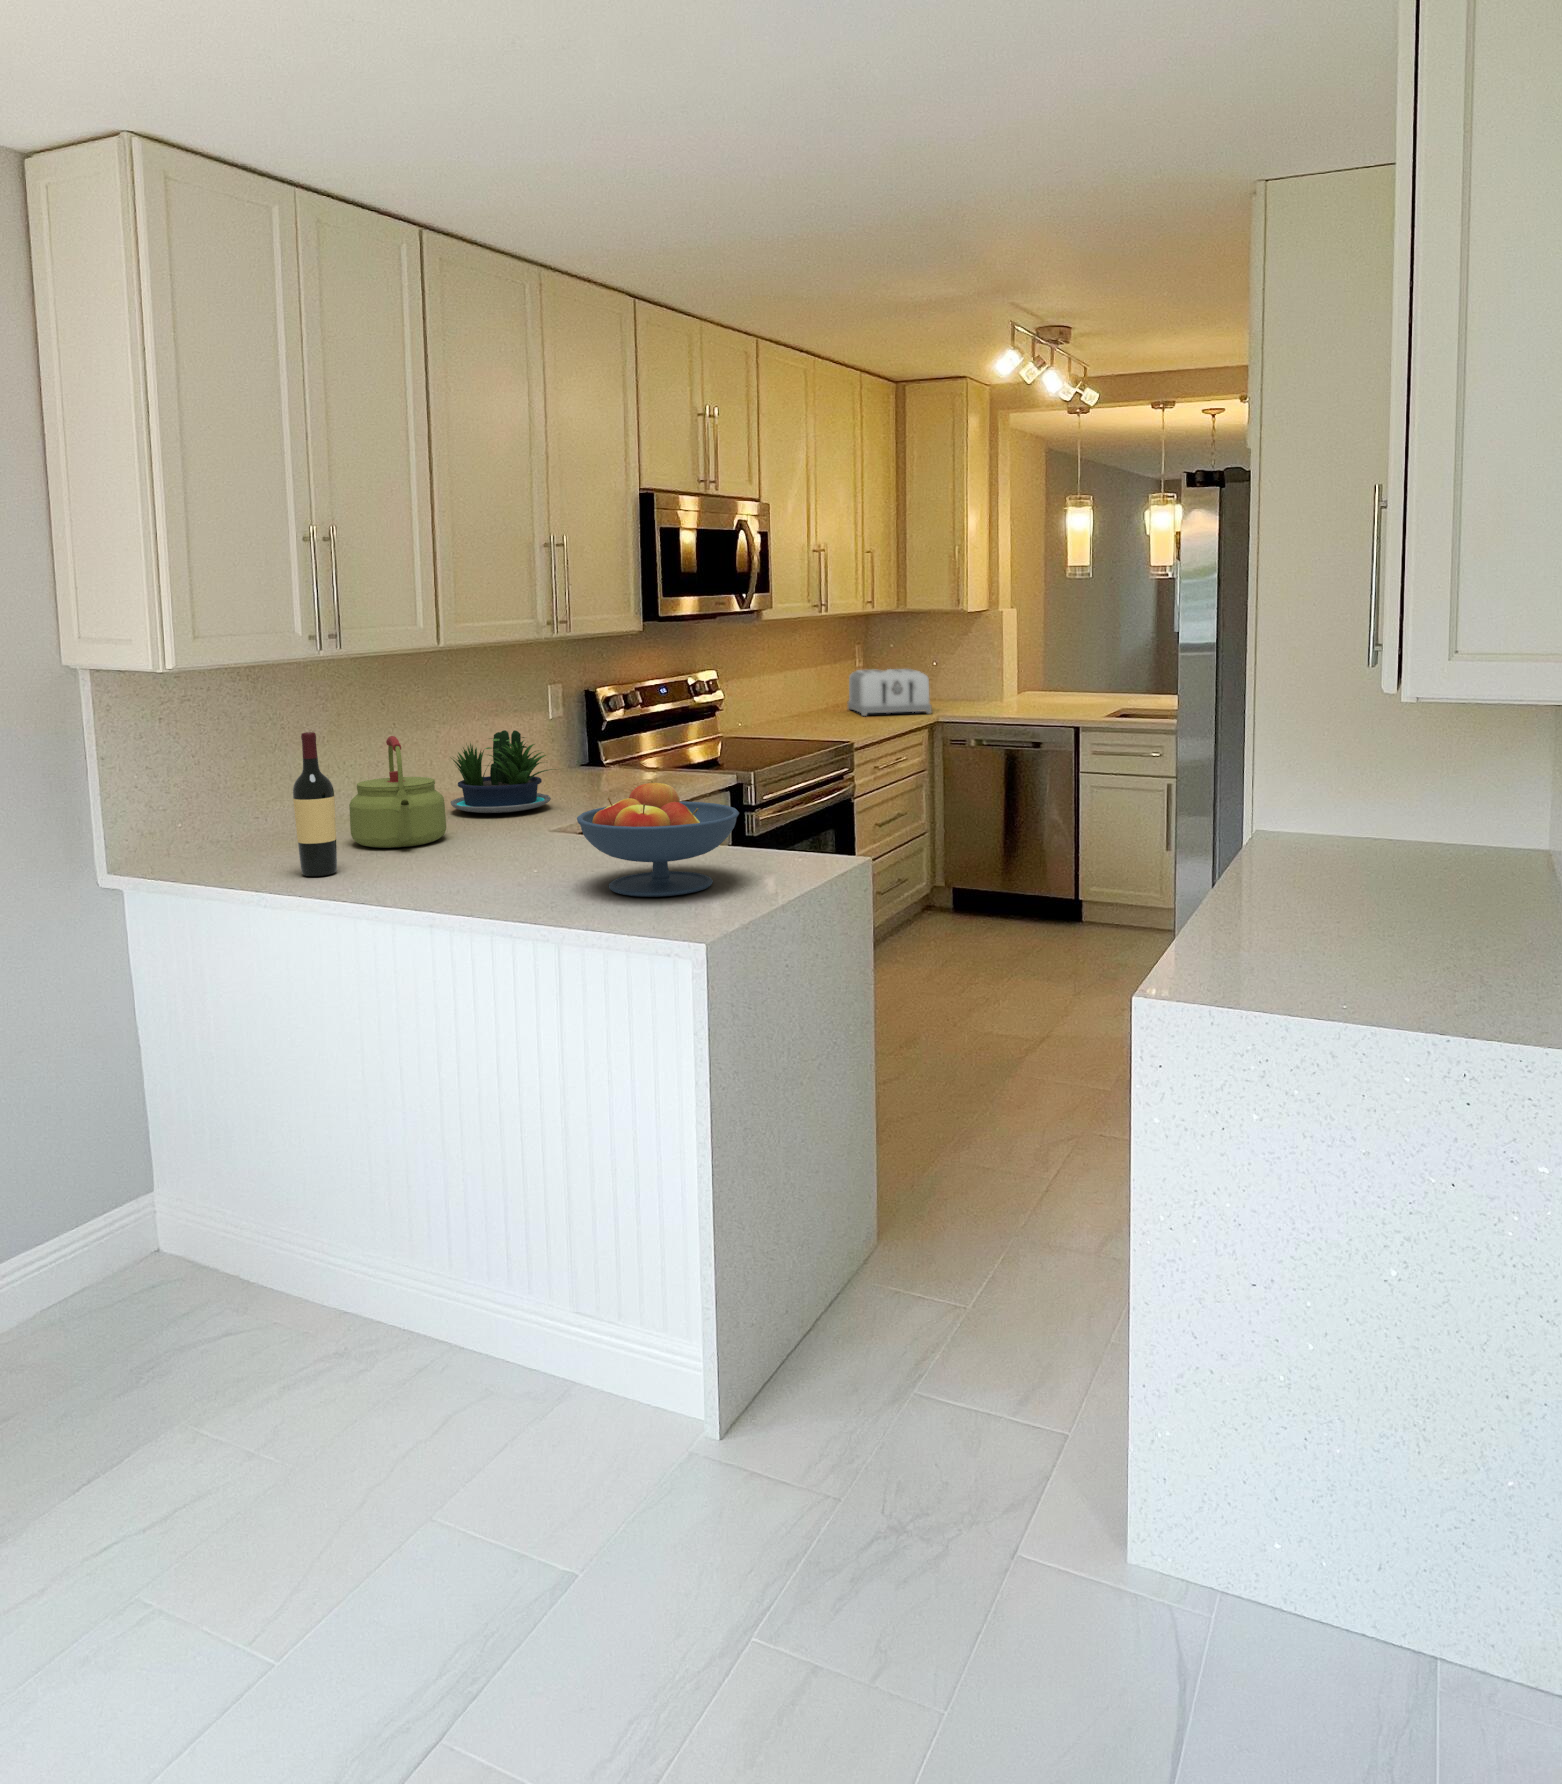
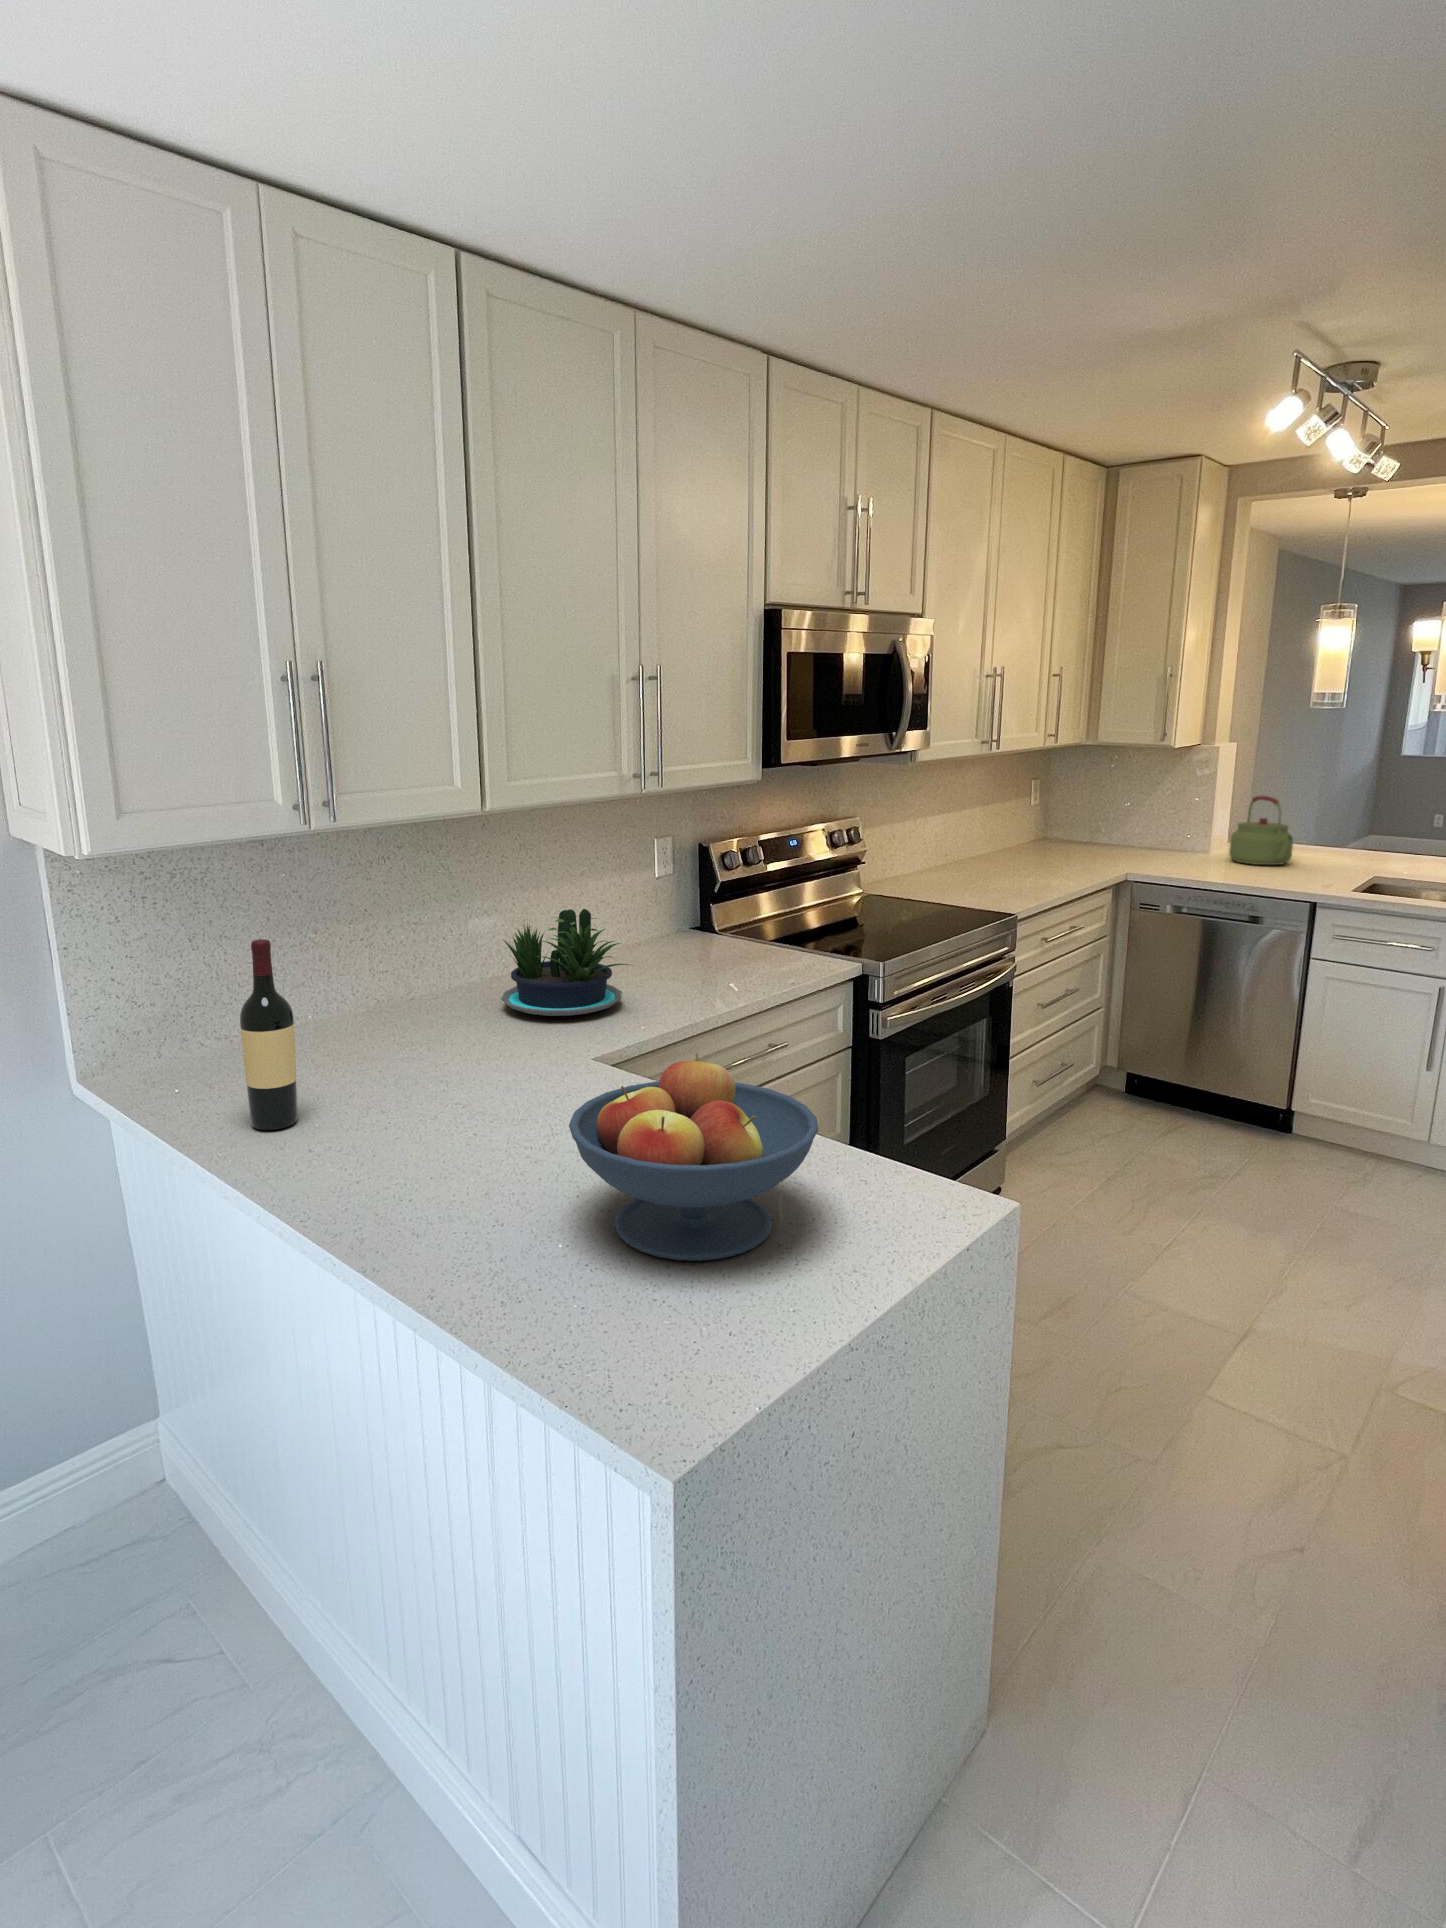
toaster: present [848,669,931,716] -> none [1017,811,1120,868]
kettle: present [349,736,446,848] -> present [1229,796,1293,865]

